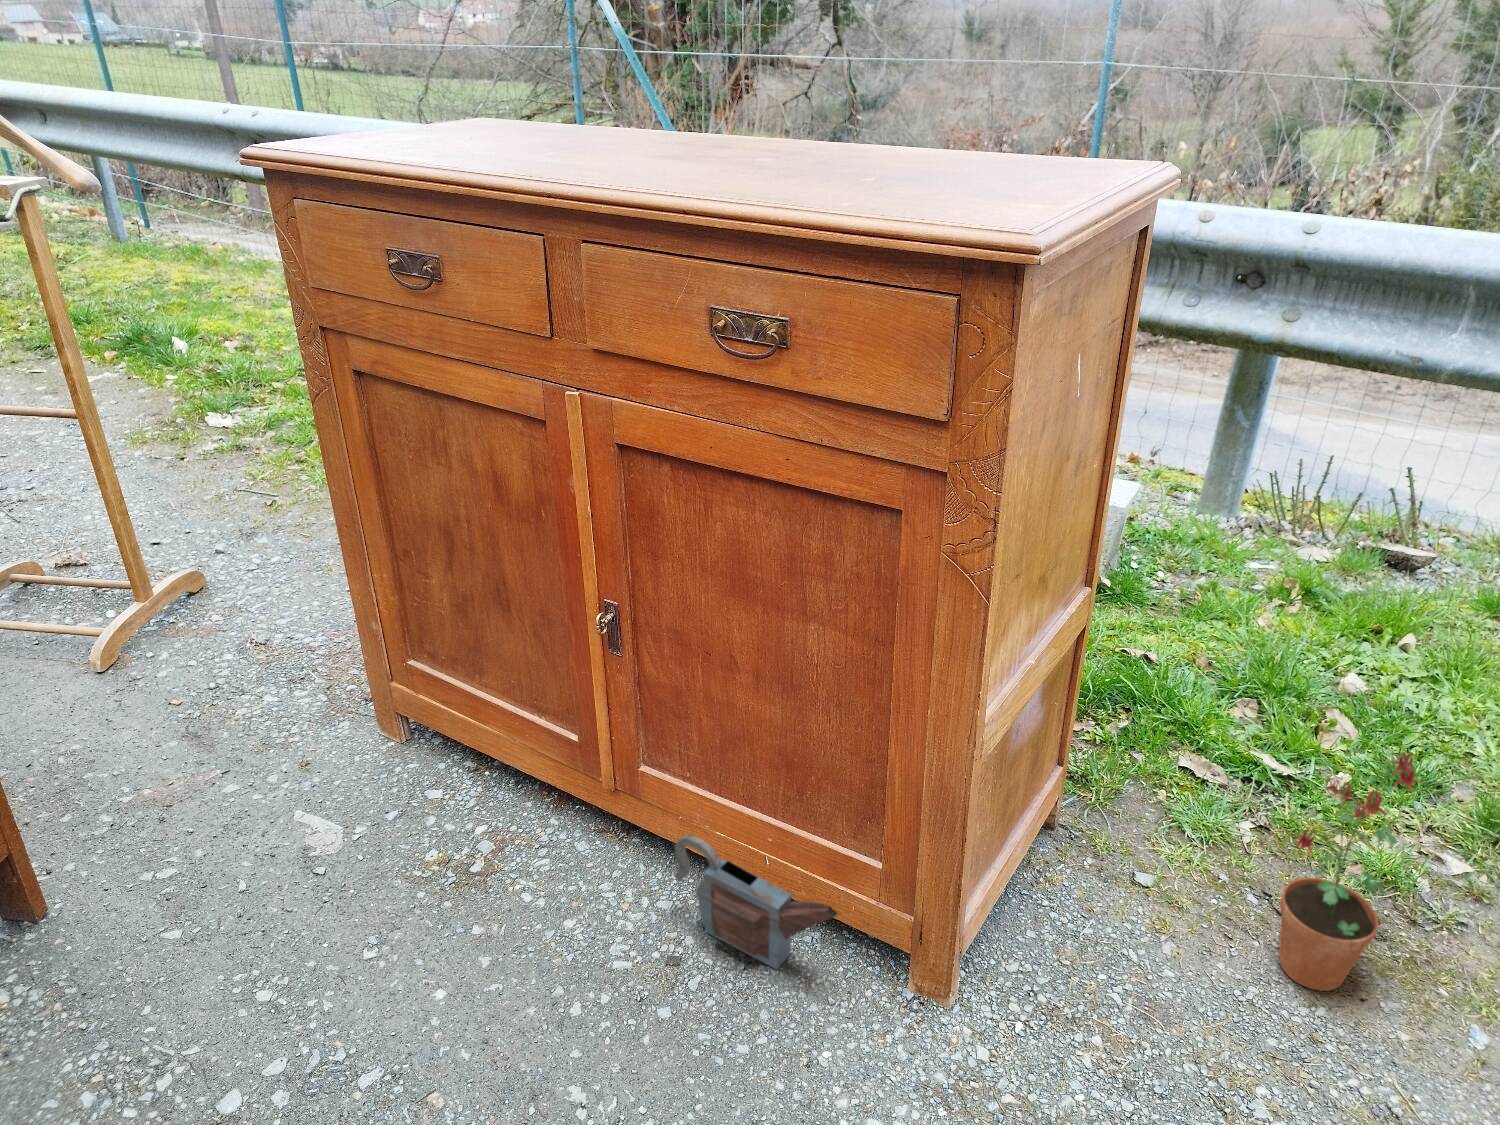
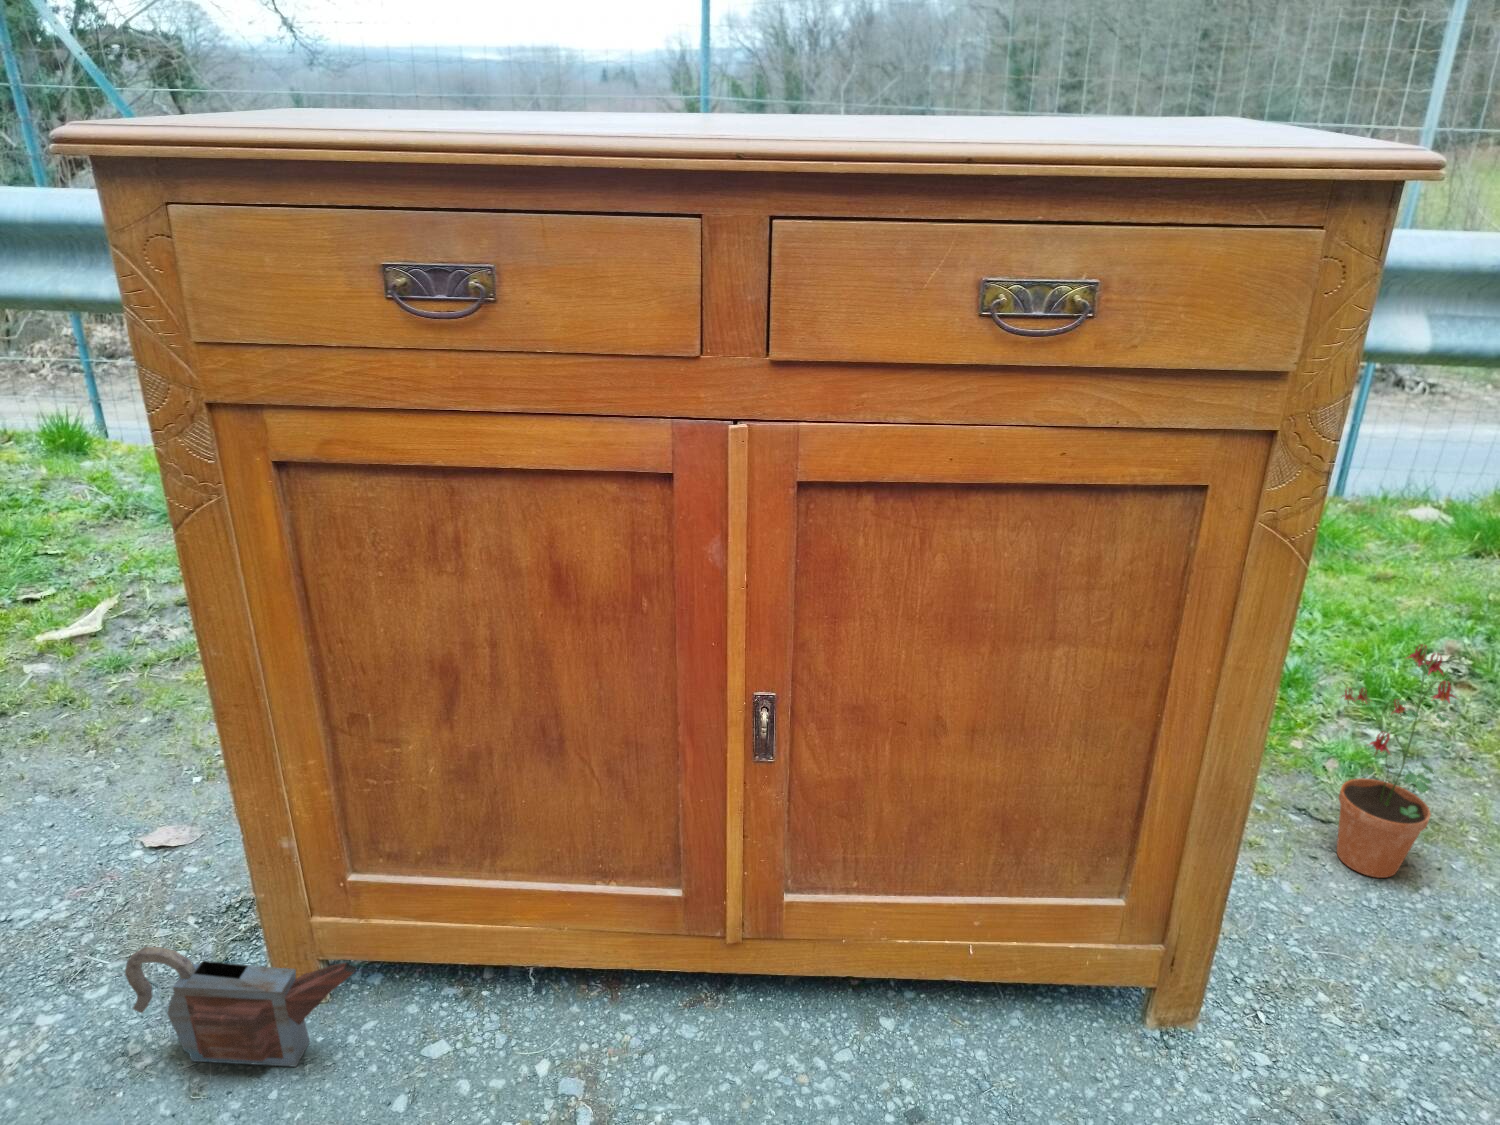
watering can: present [675,835,837,969] -> present [125,947,357,1067]

